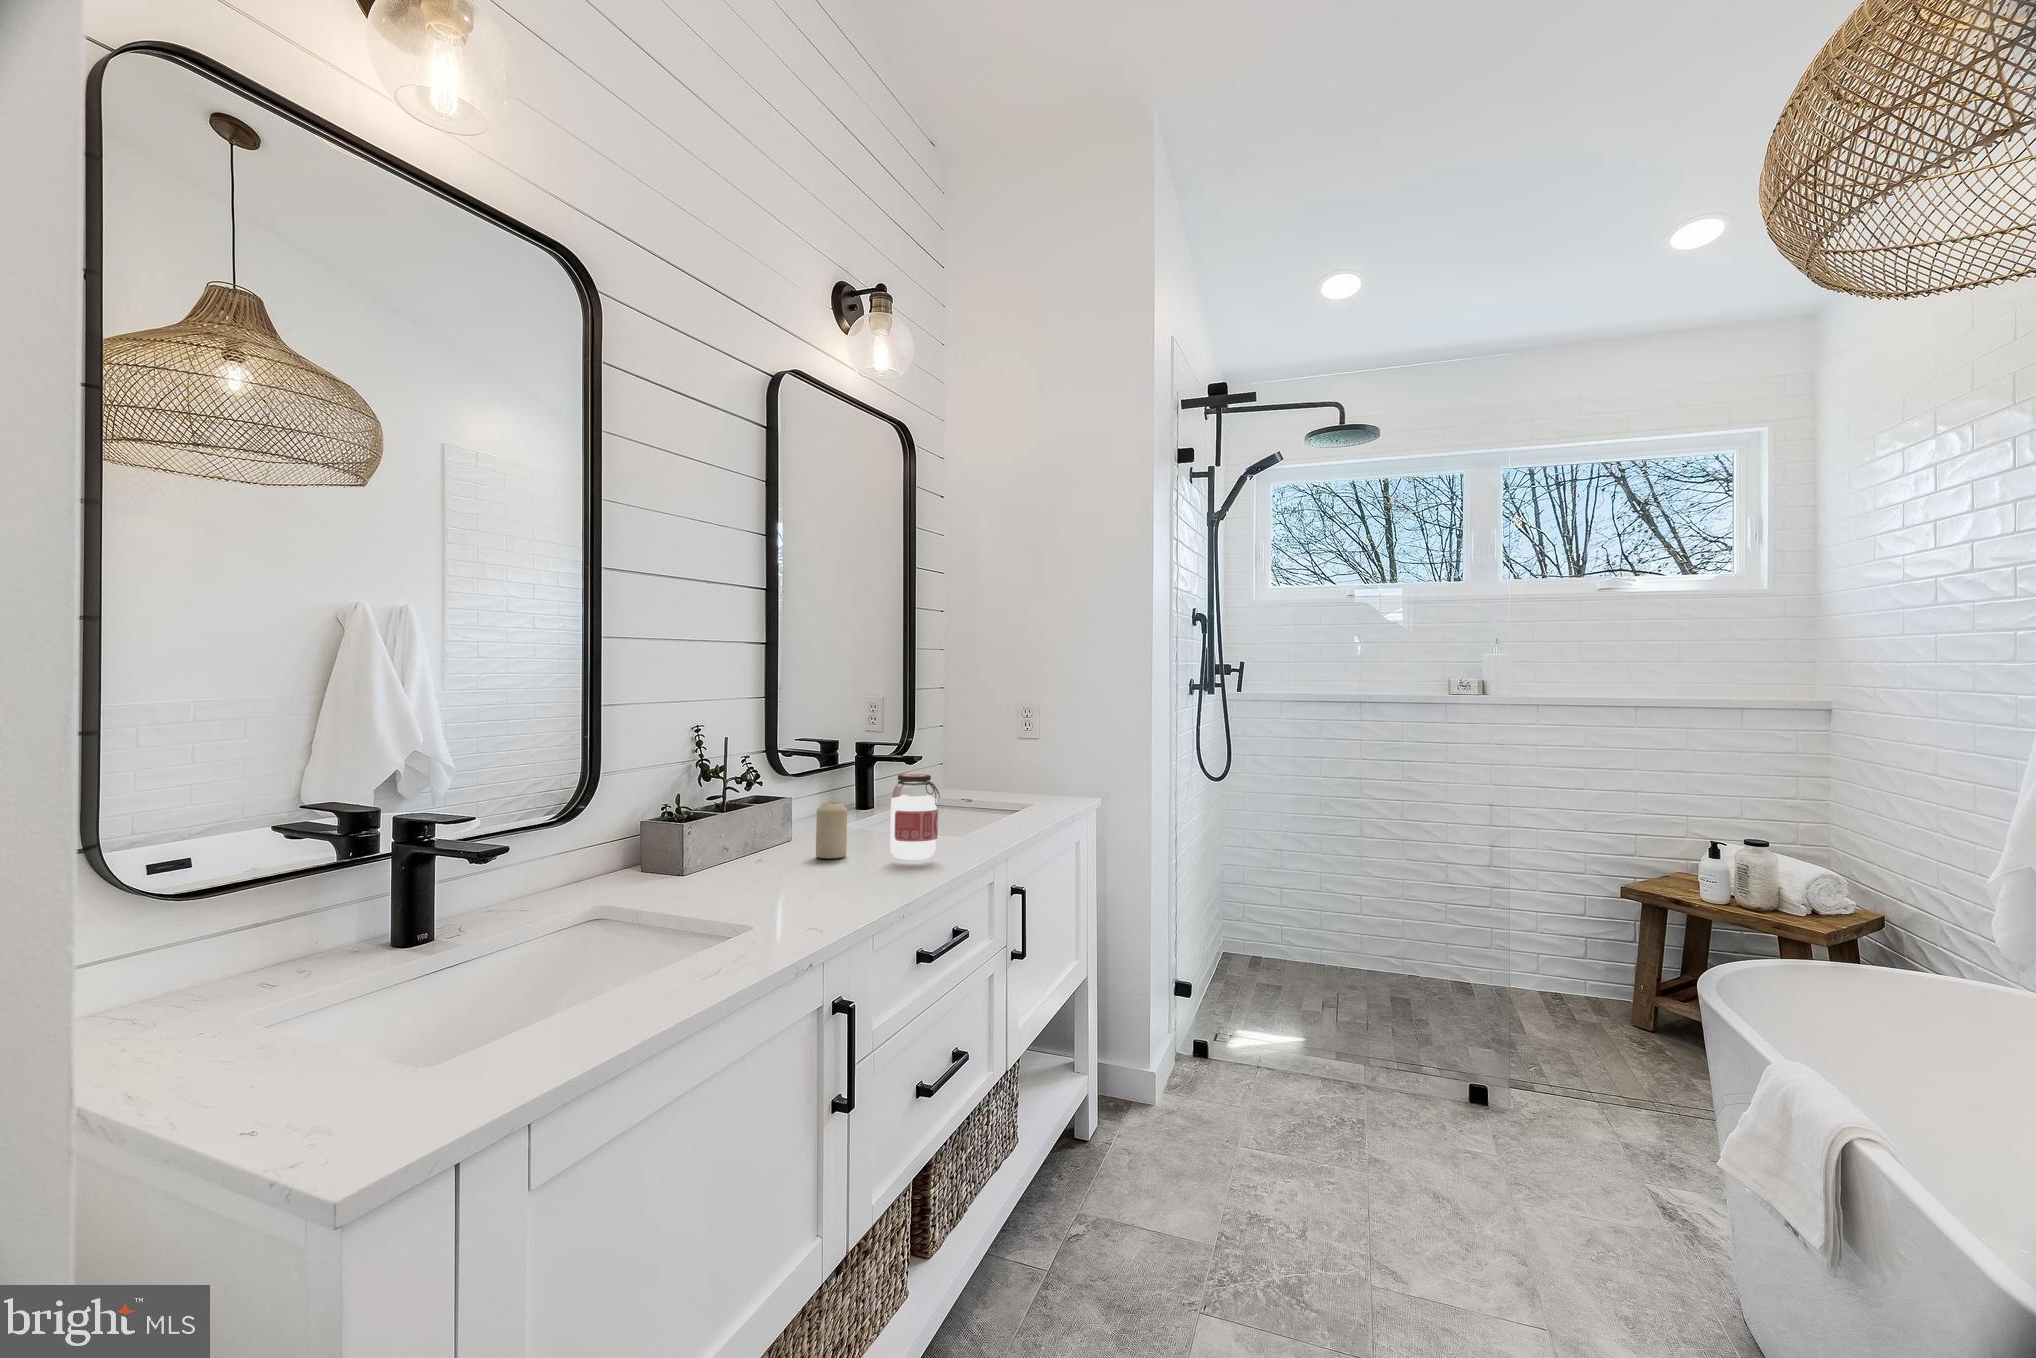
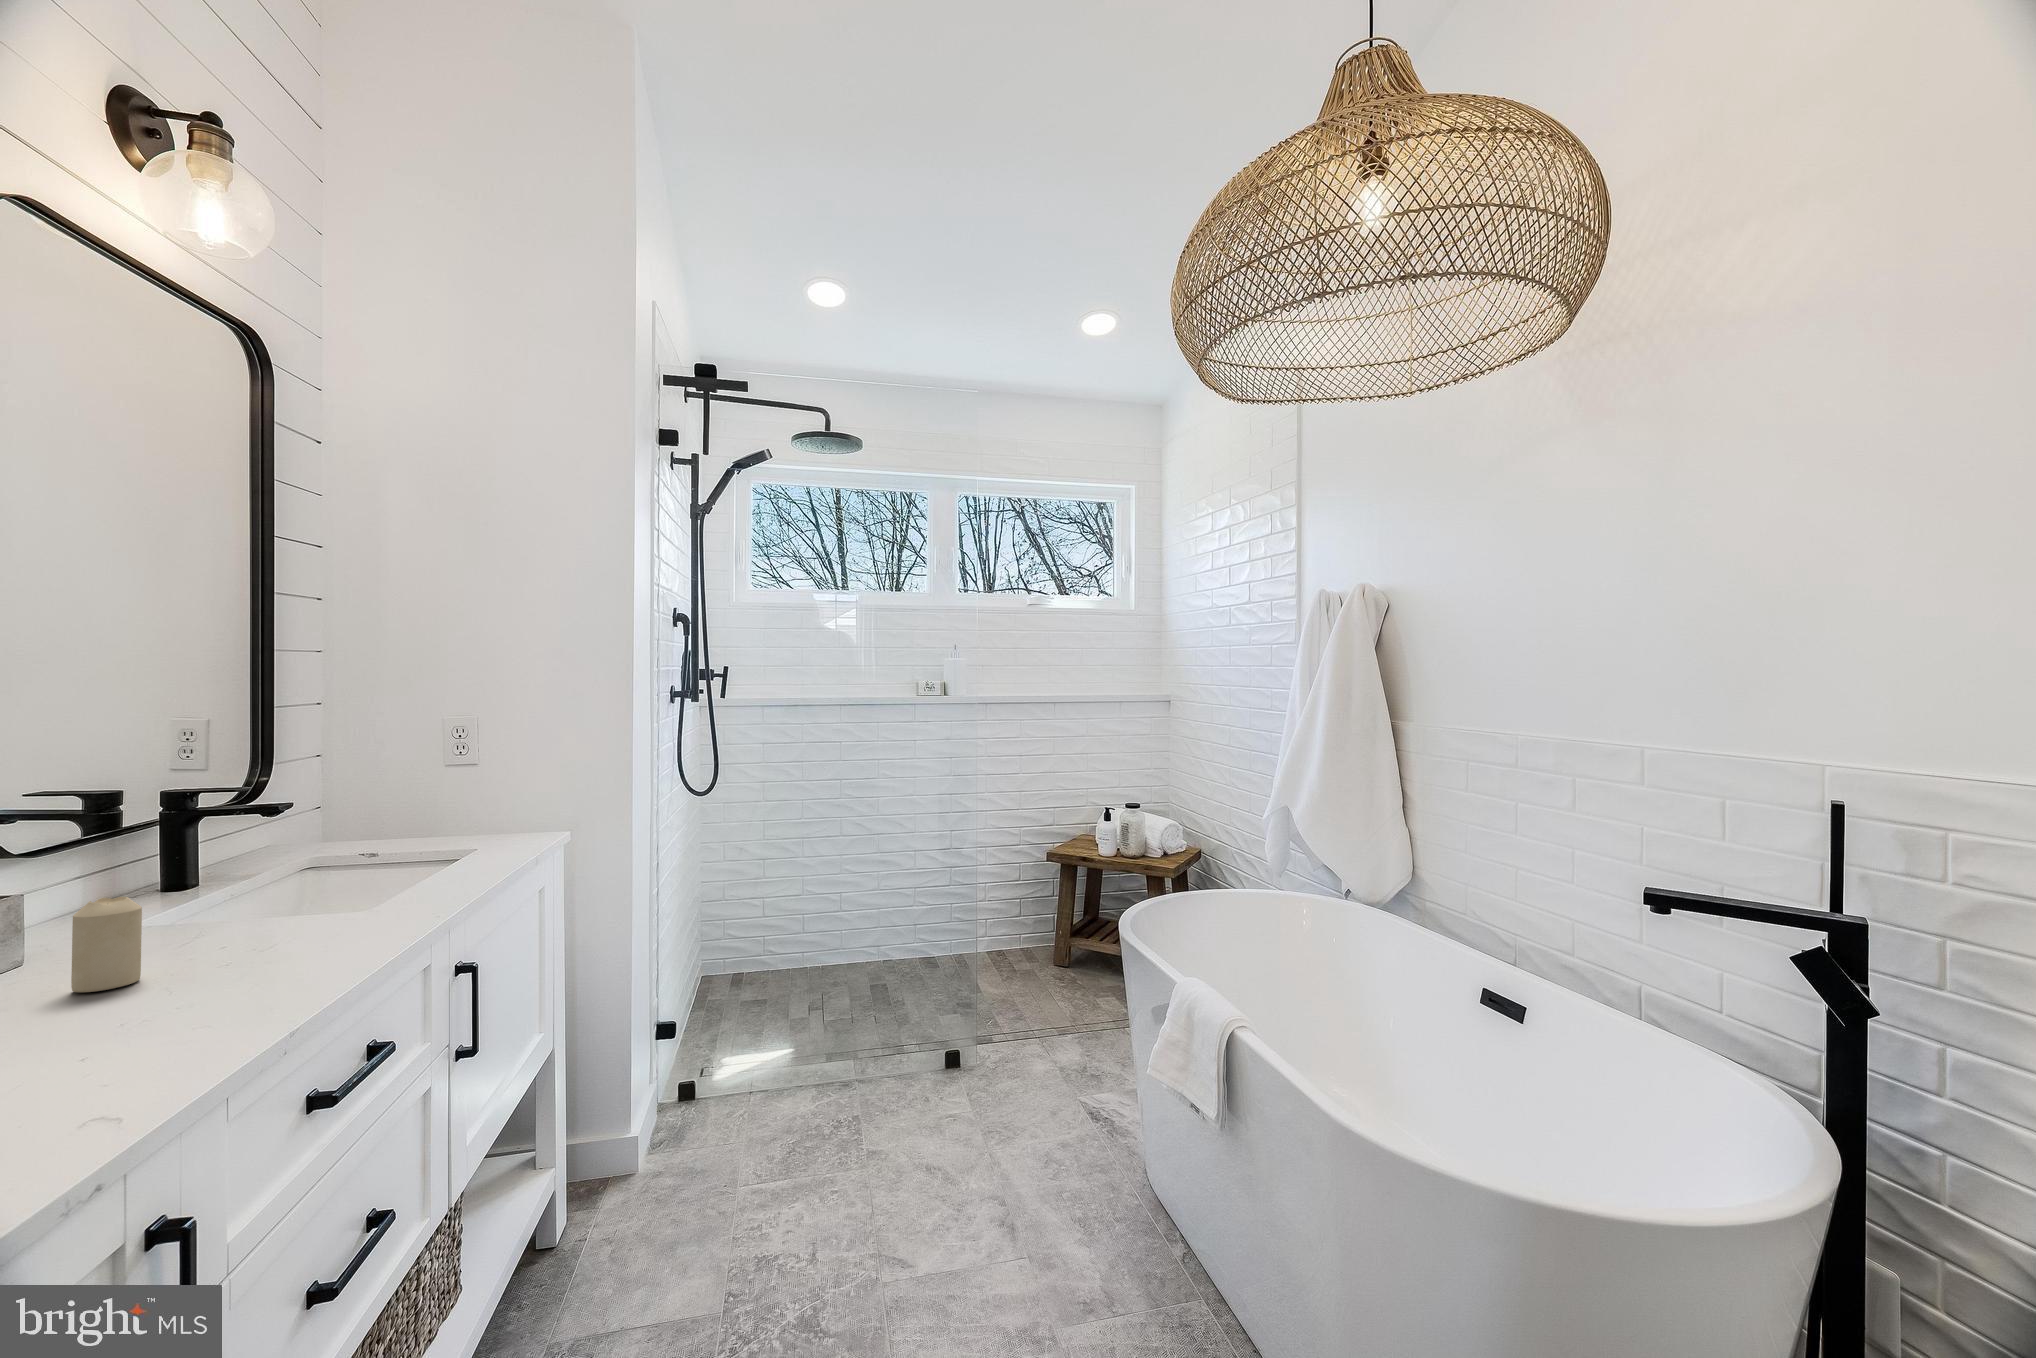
jar: present [890,774,940,860] -> none [230,839,327,971]

